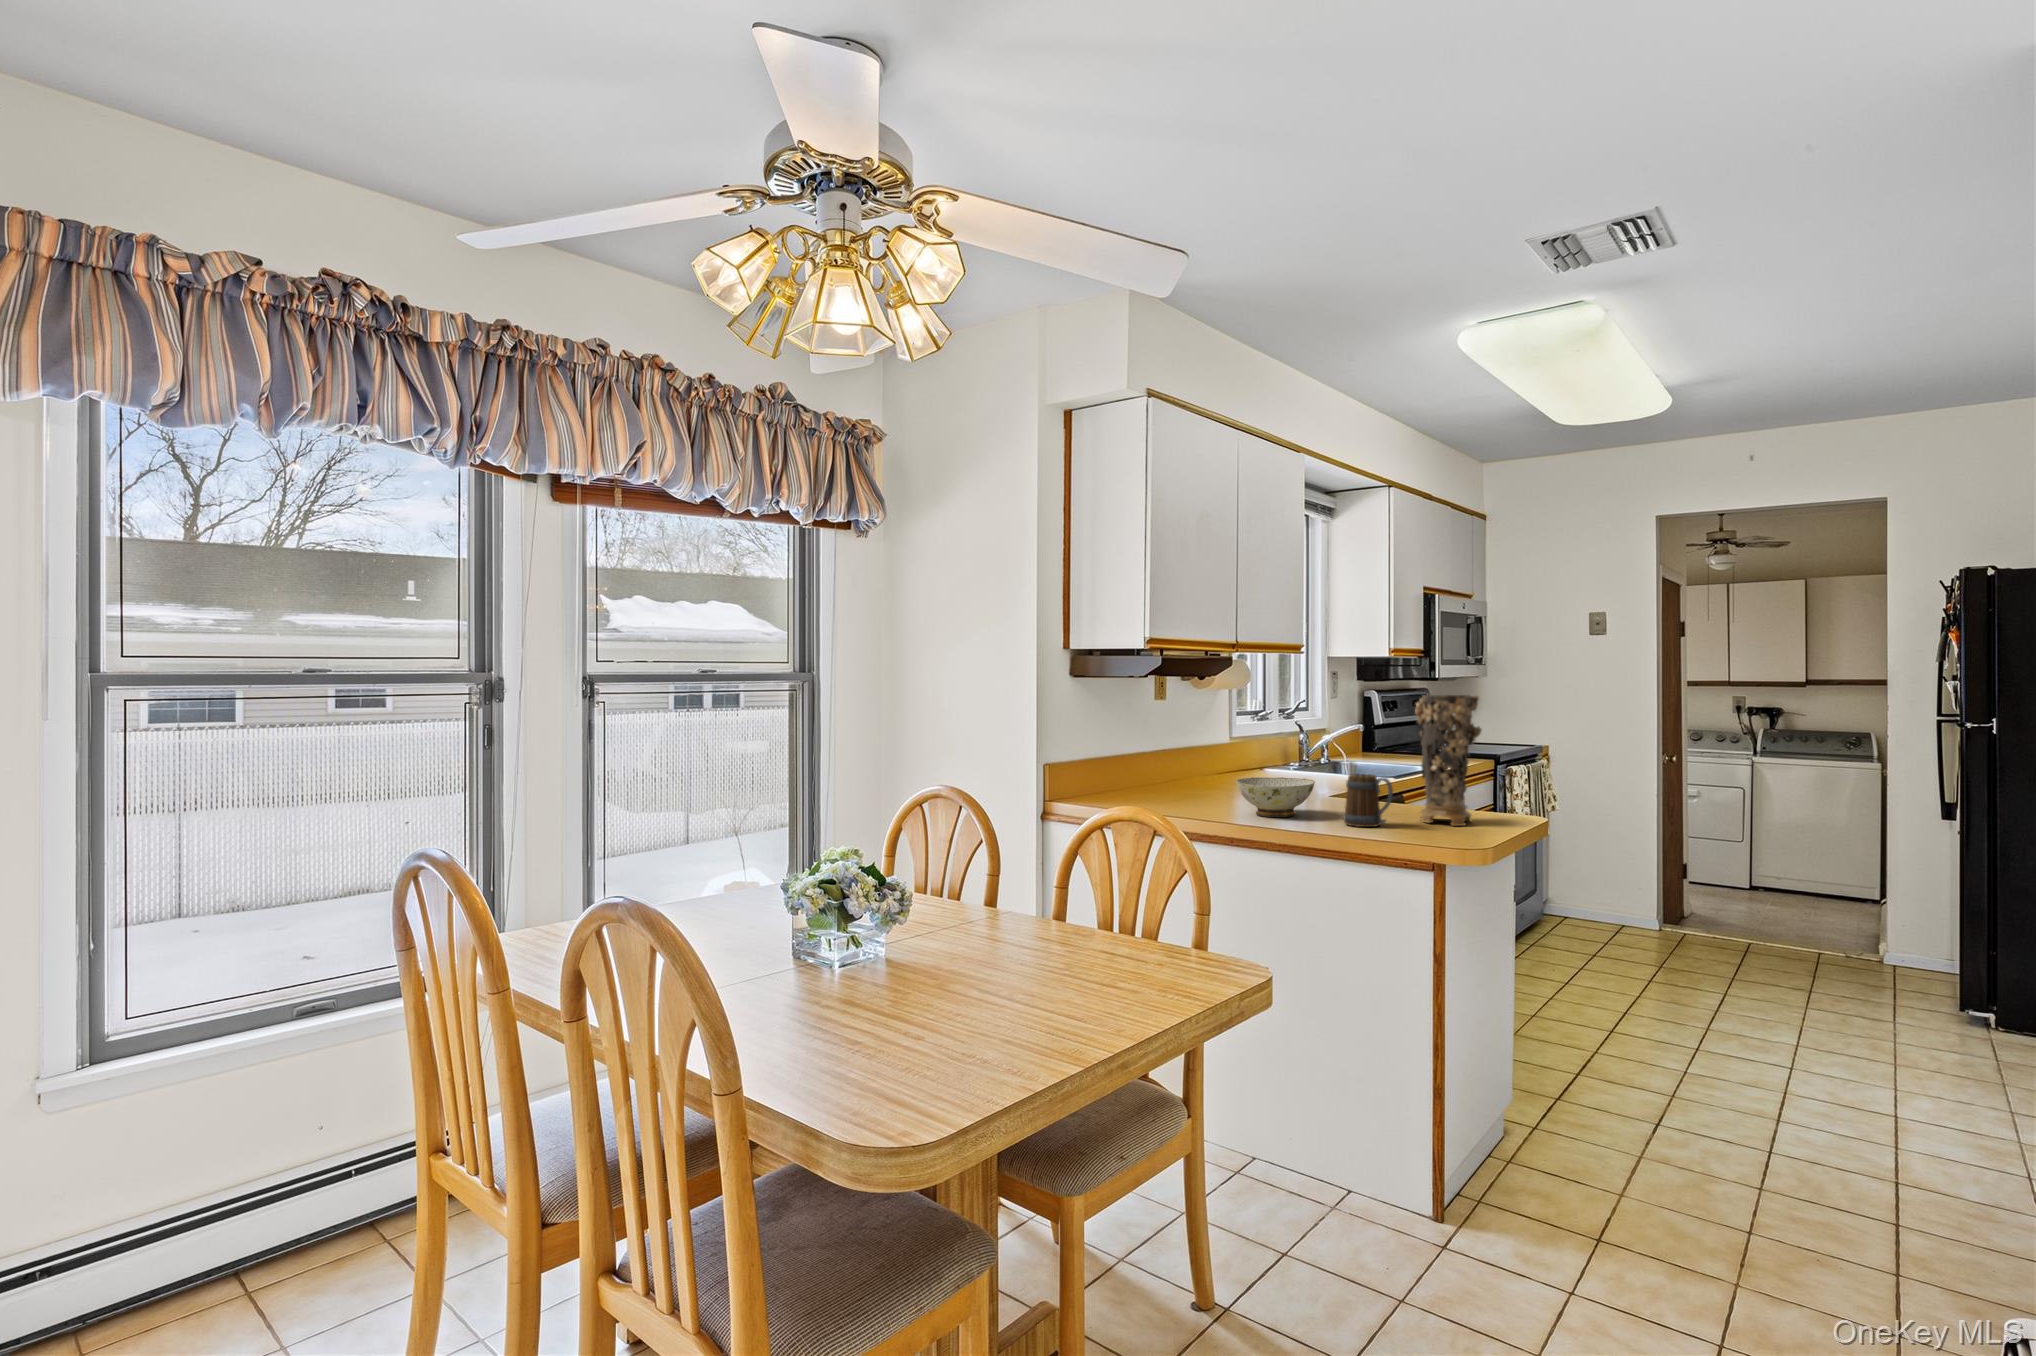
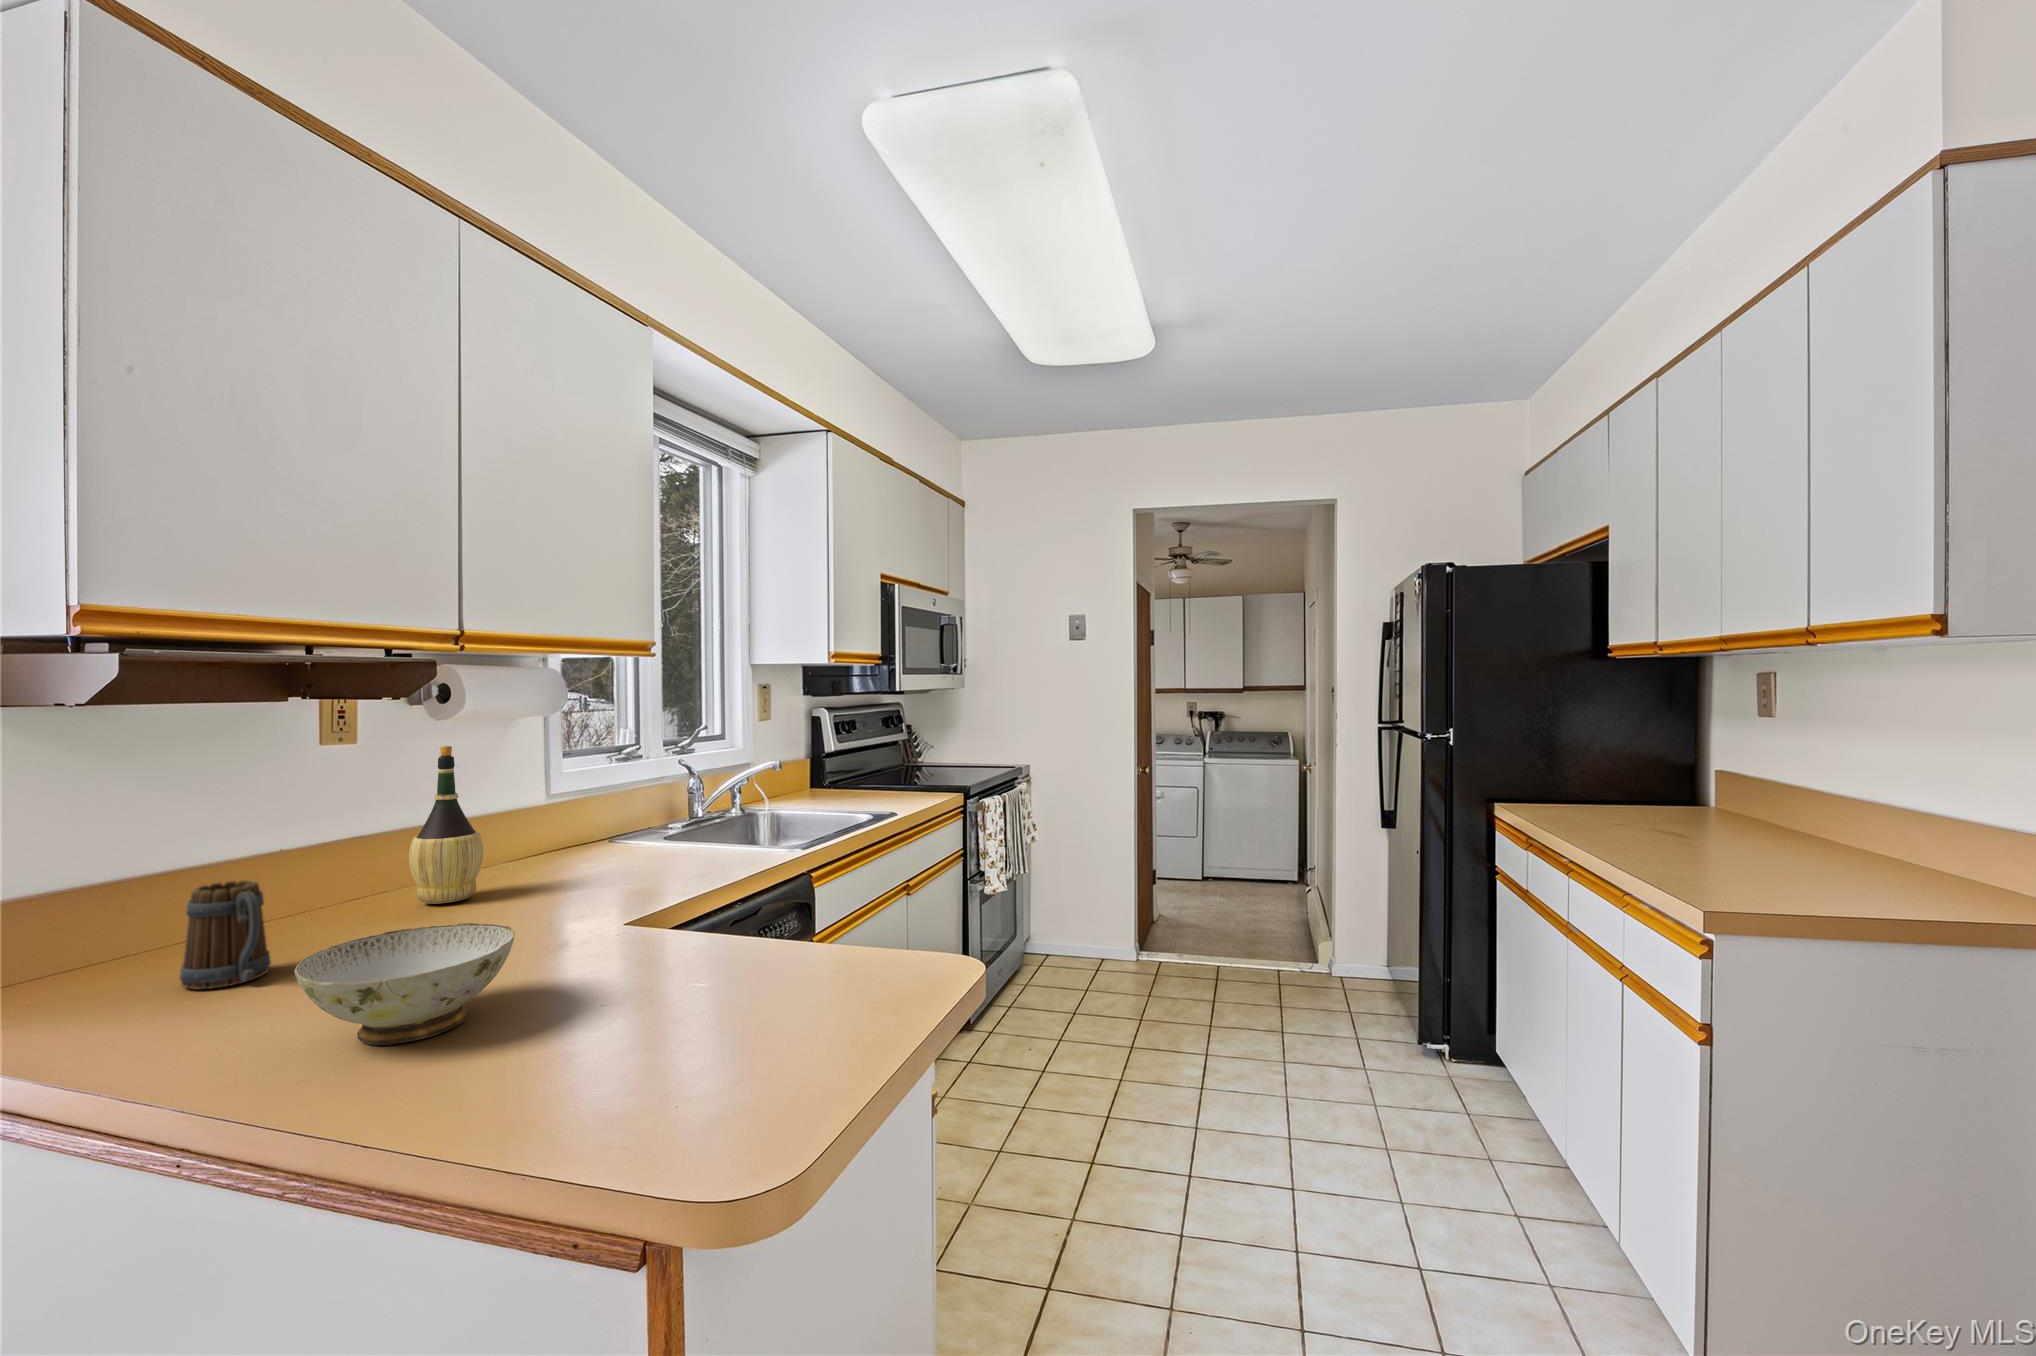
decorative vase: present [1415,695,1481,826] -> none [727,737,862,1035]
wine bottle: none [1192,702,1226,787] -> present [409,746,483,904]
mug: present [1344,774,1393,827] -> present [180,880,271,990]

